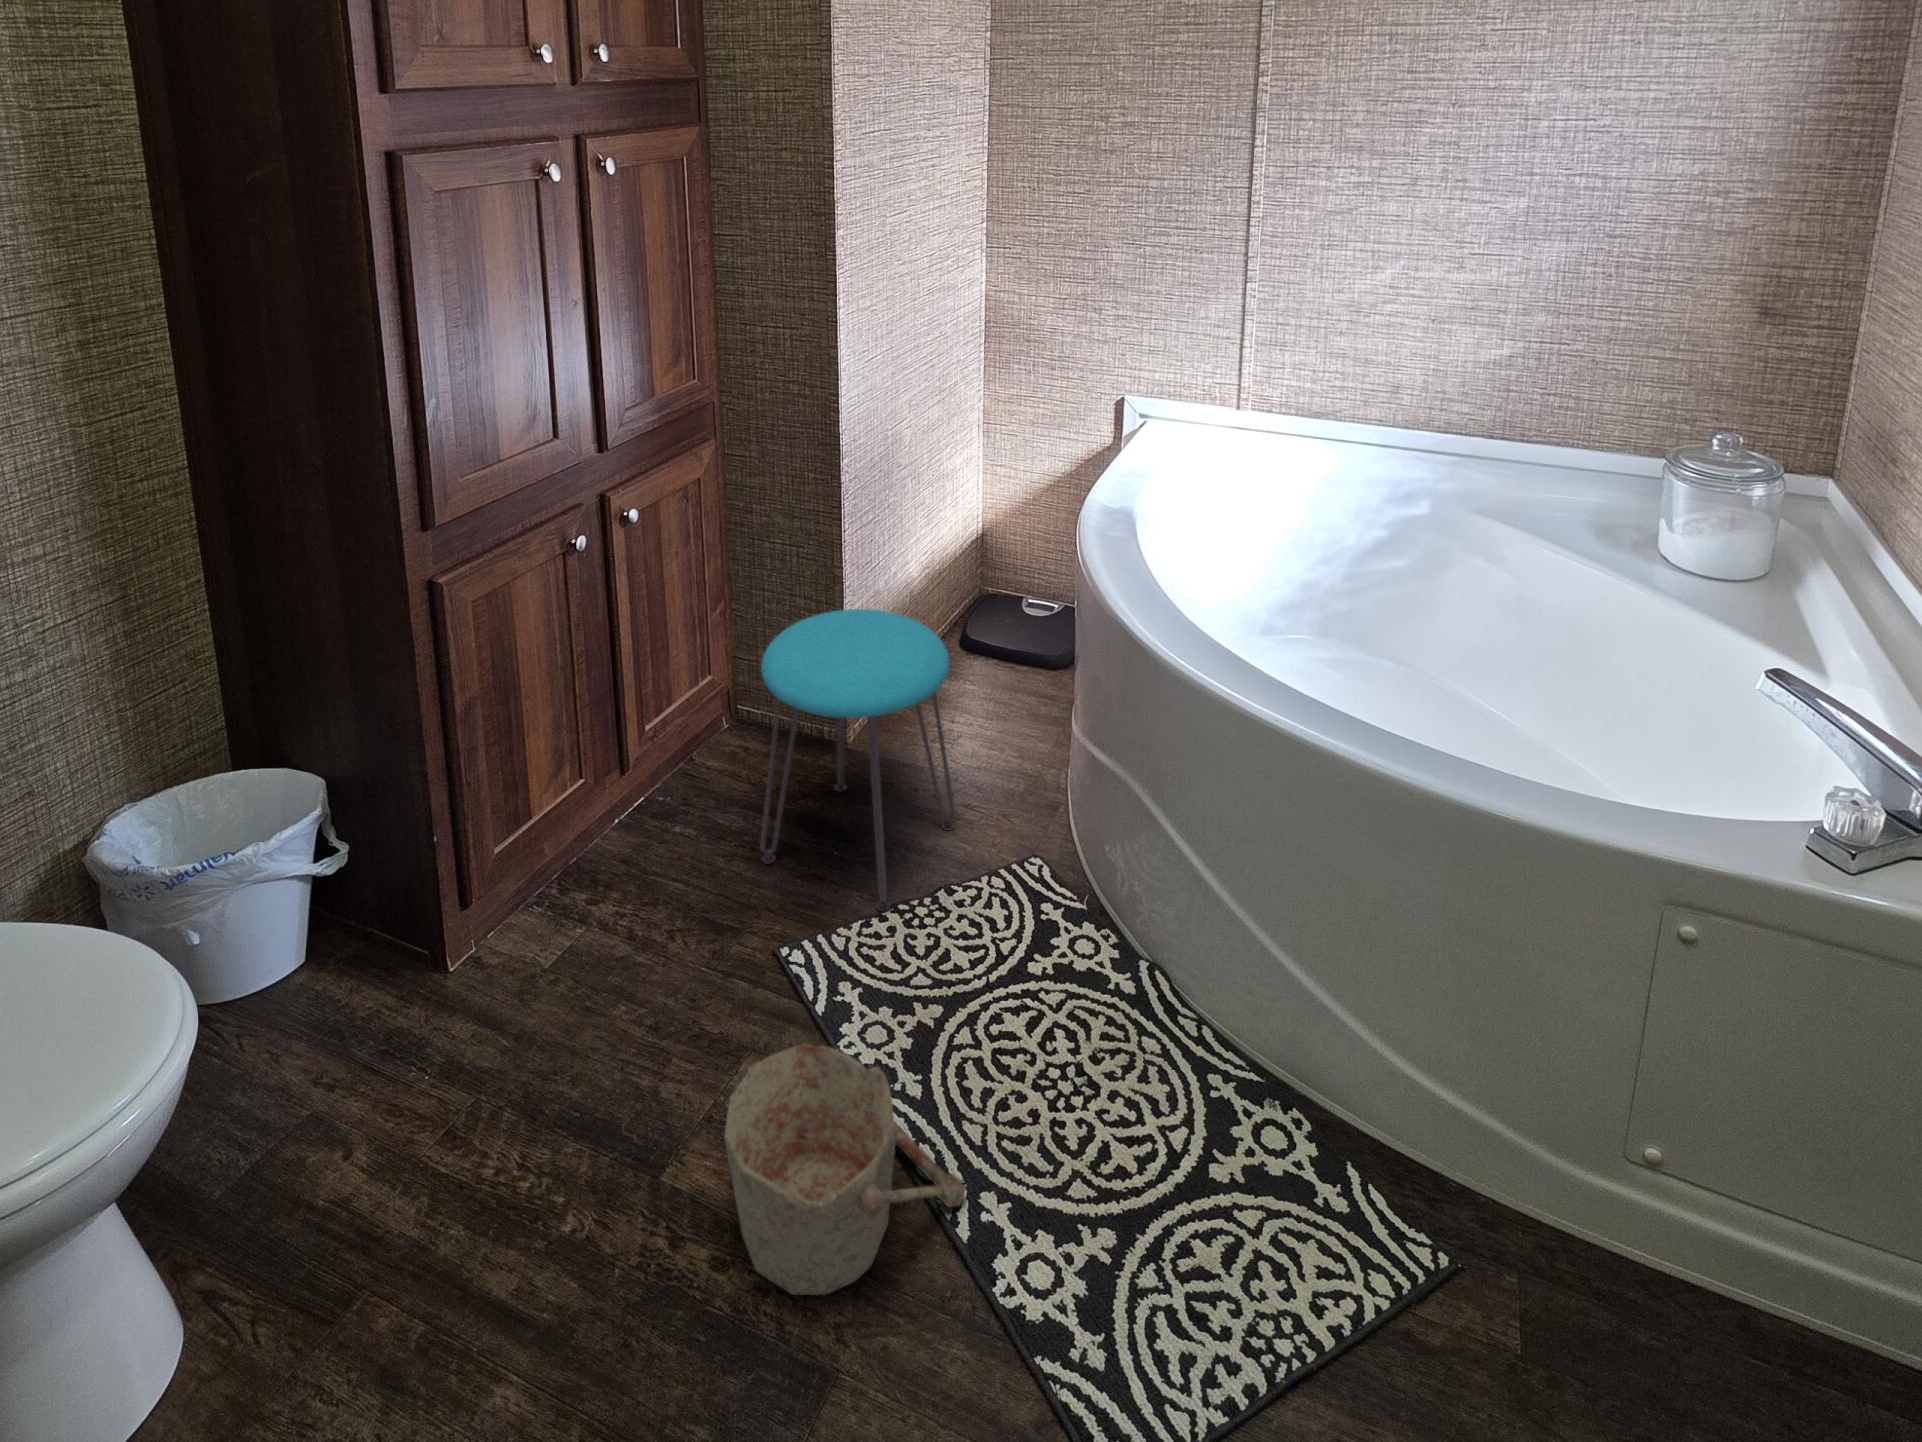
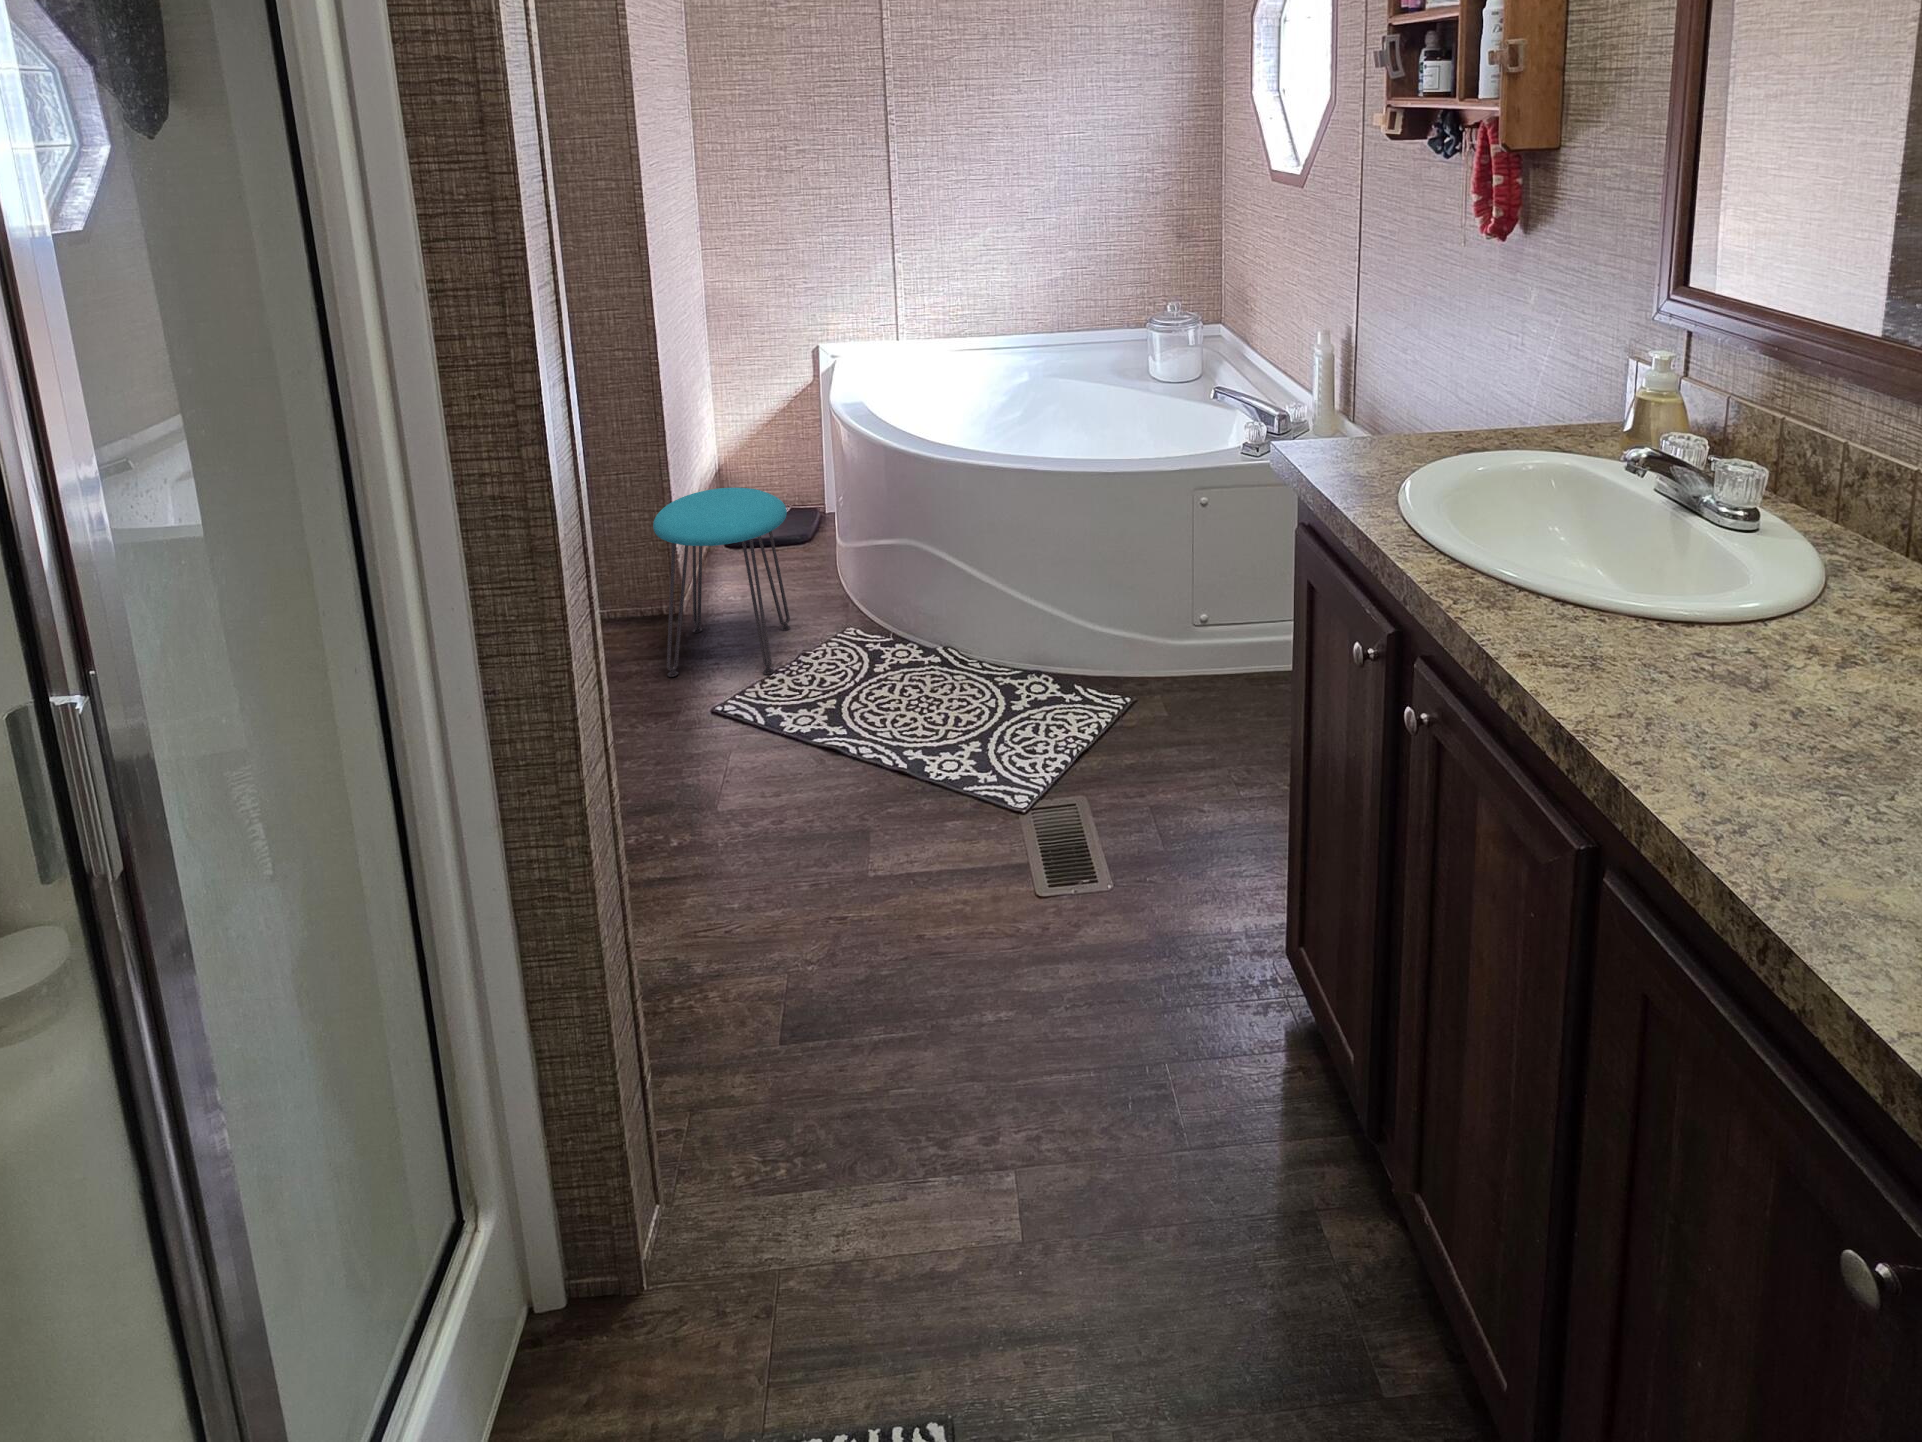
bucket: present [724,1043,966,1295] -> none [760,695,897,818]

